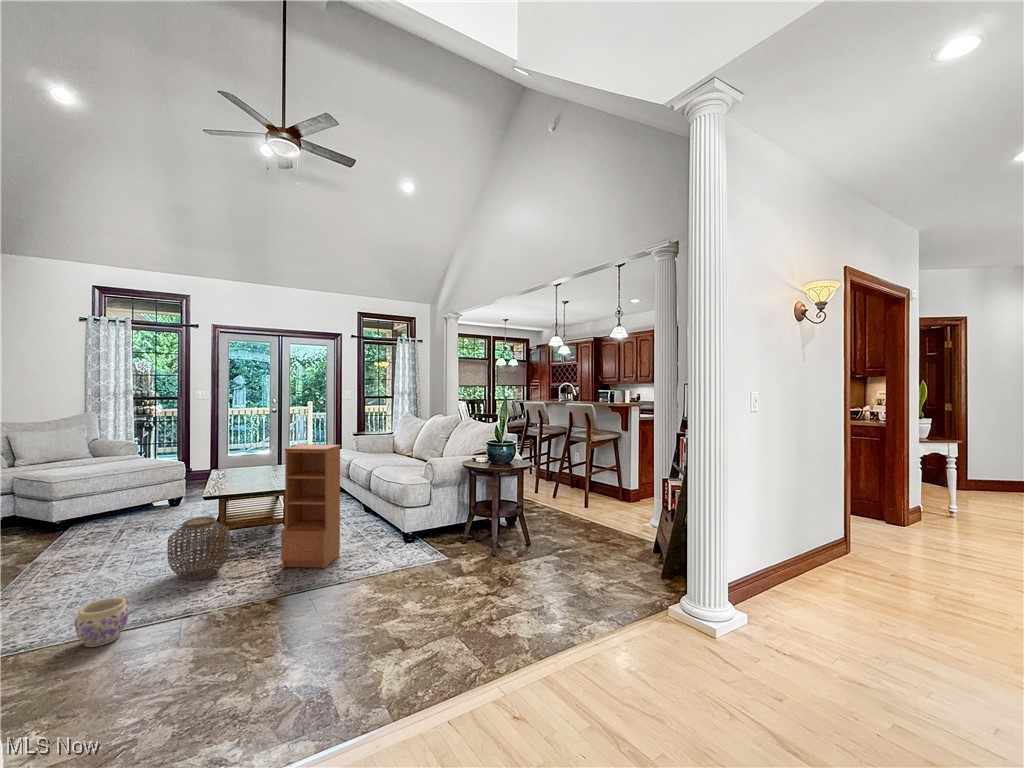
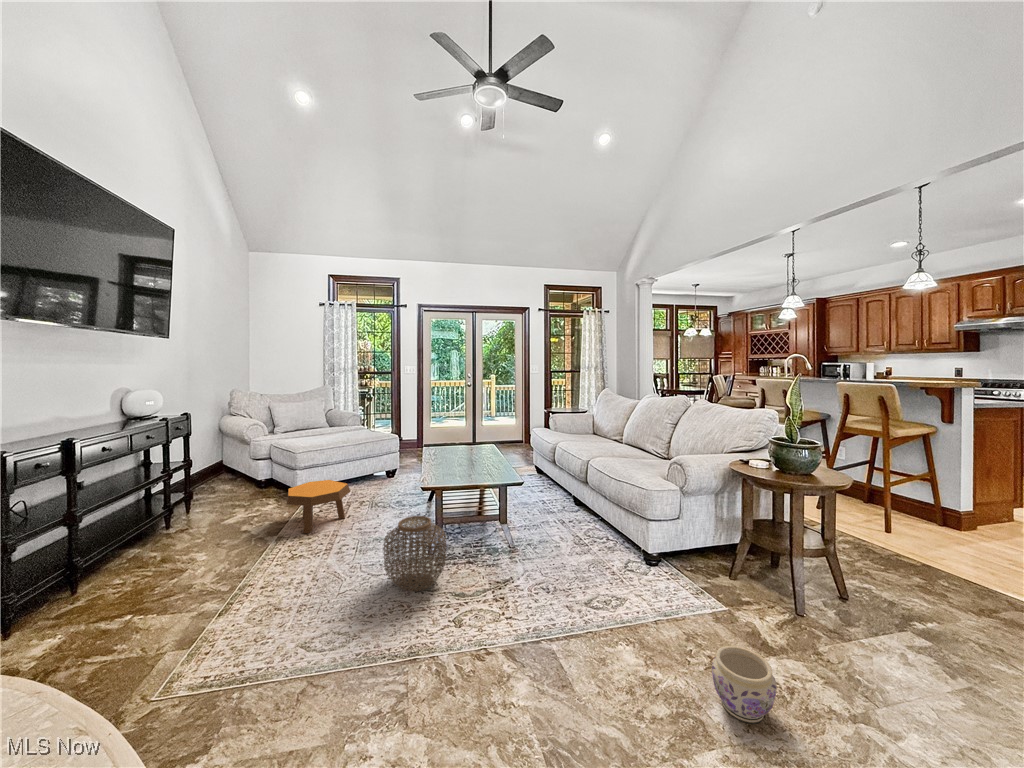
bookcase: present [281,445,340,568] -> none [502,434,568,598]
footstool: none [49,505,126,557] -> present [287,480,350,533]
planter: present [74,597,129,648] -> present [712,646,777,724]

